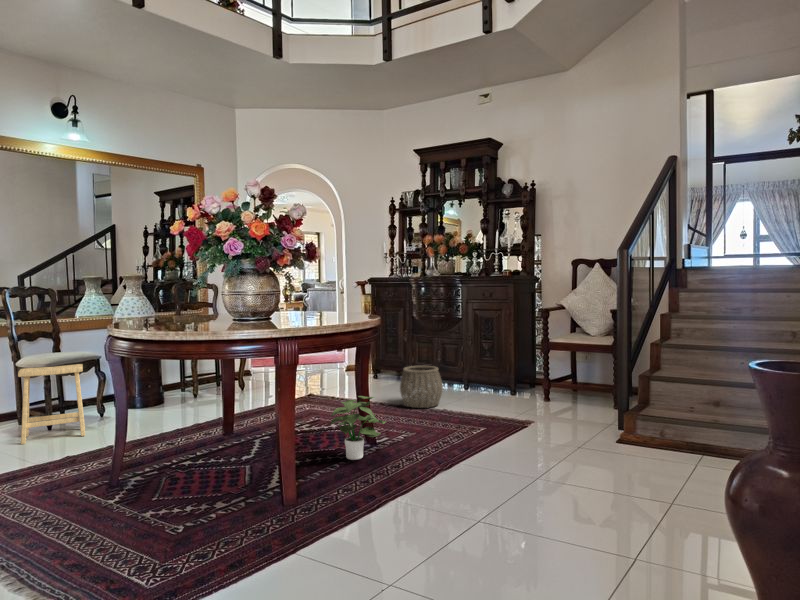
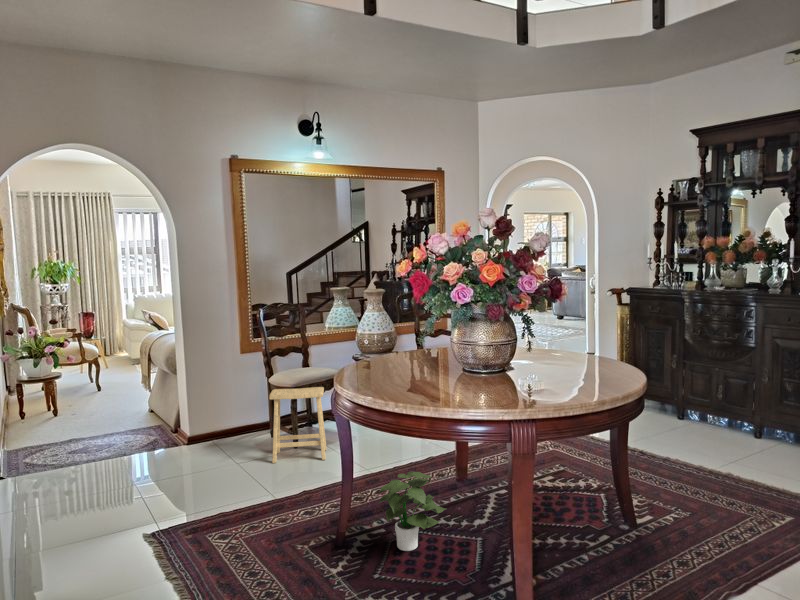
woven basket: present [400,366,442,408] -> none [667,411,729,470]
potted plant: present [331,396,386,460] -> present [379,472,446,551]

